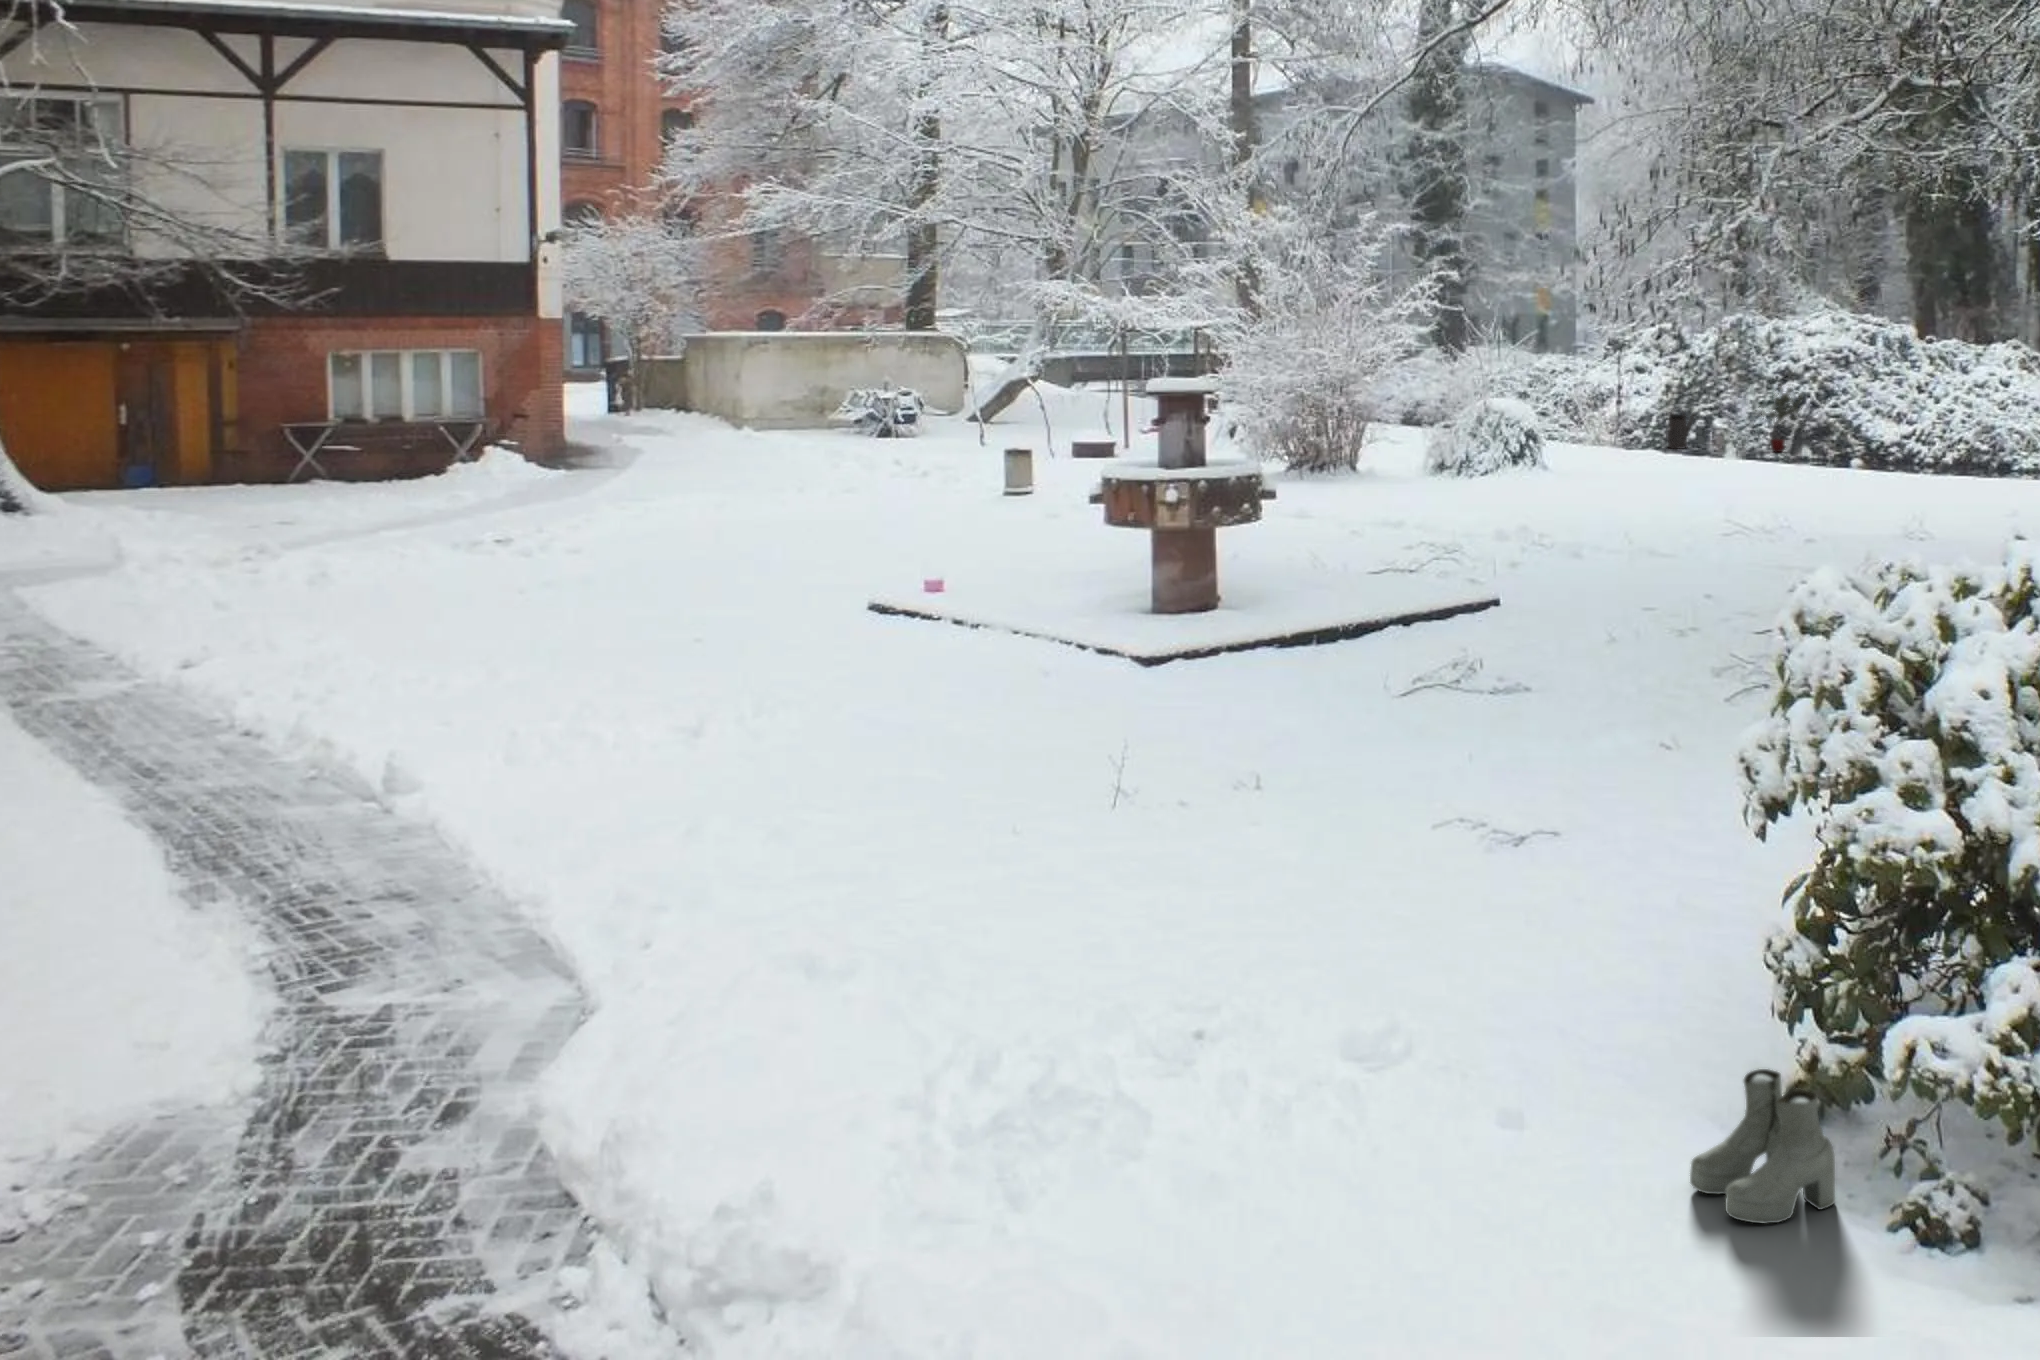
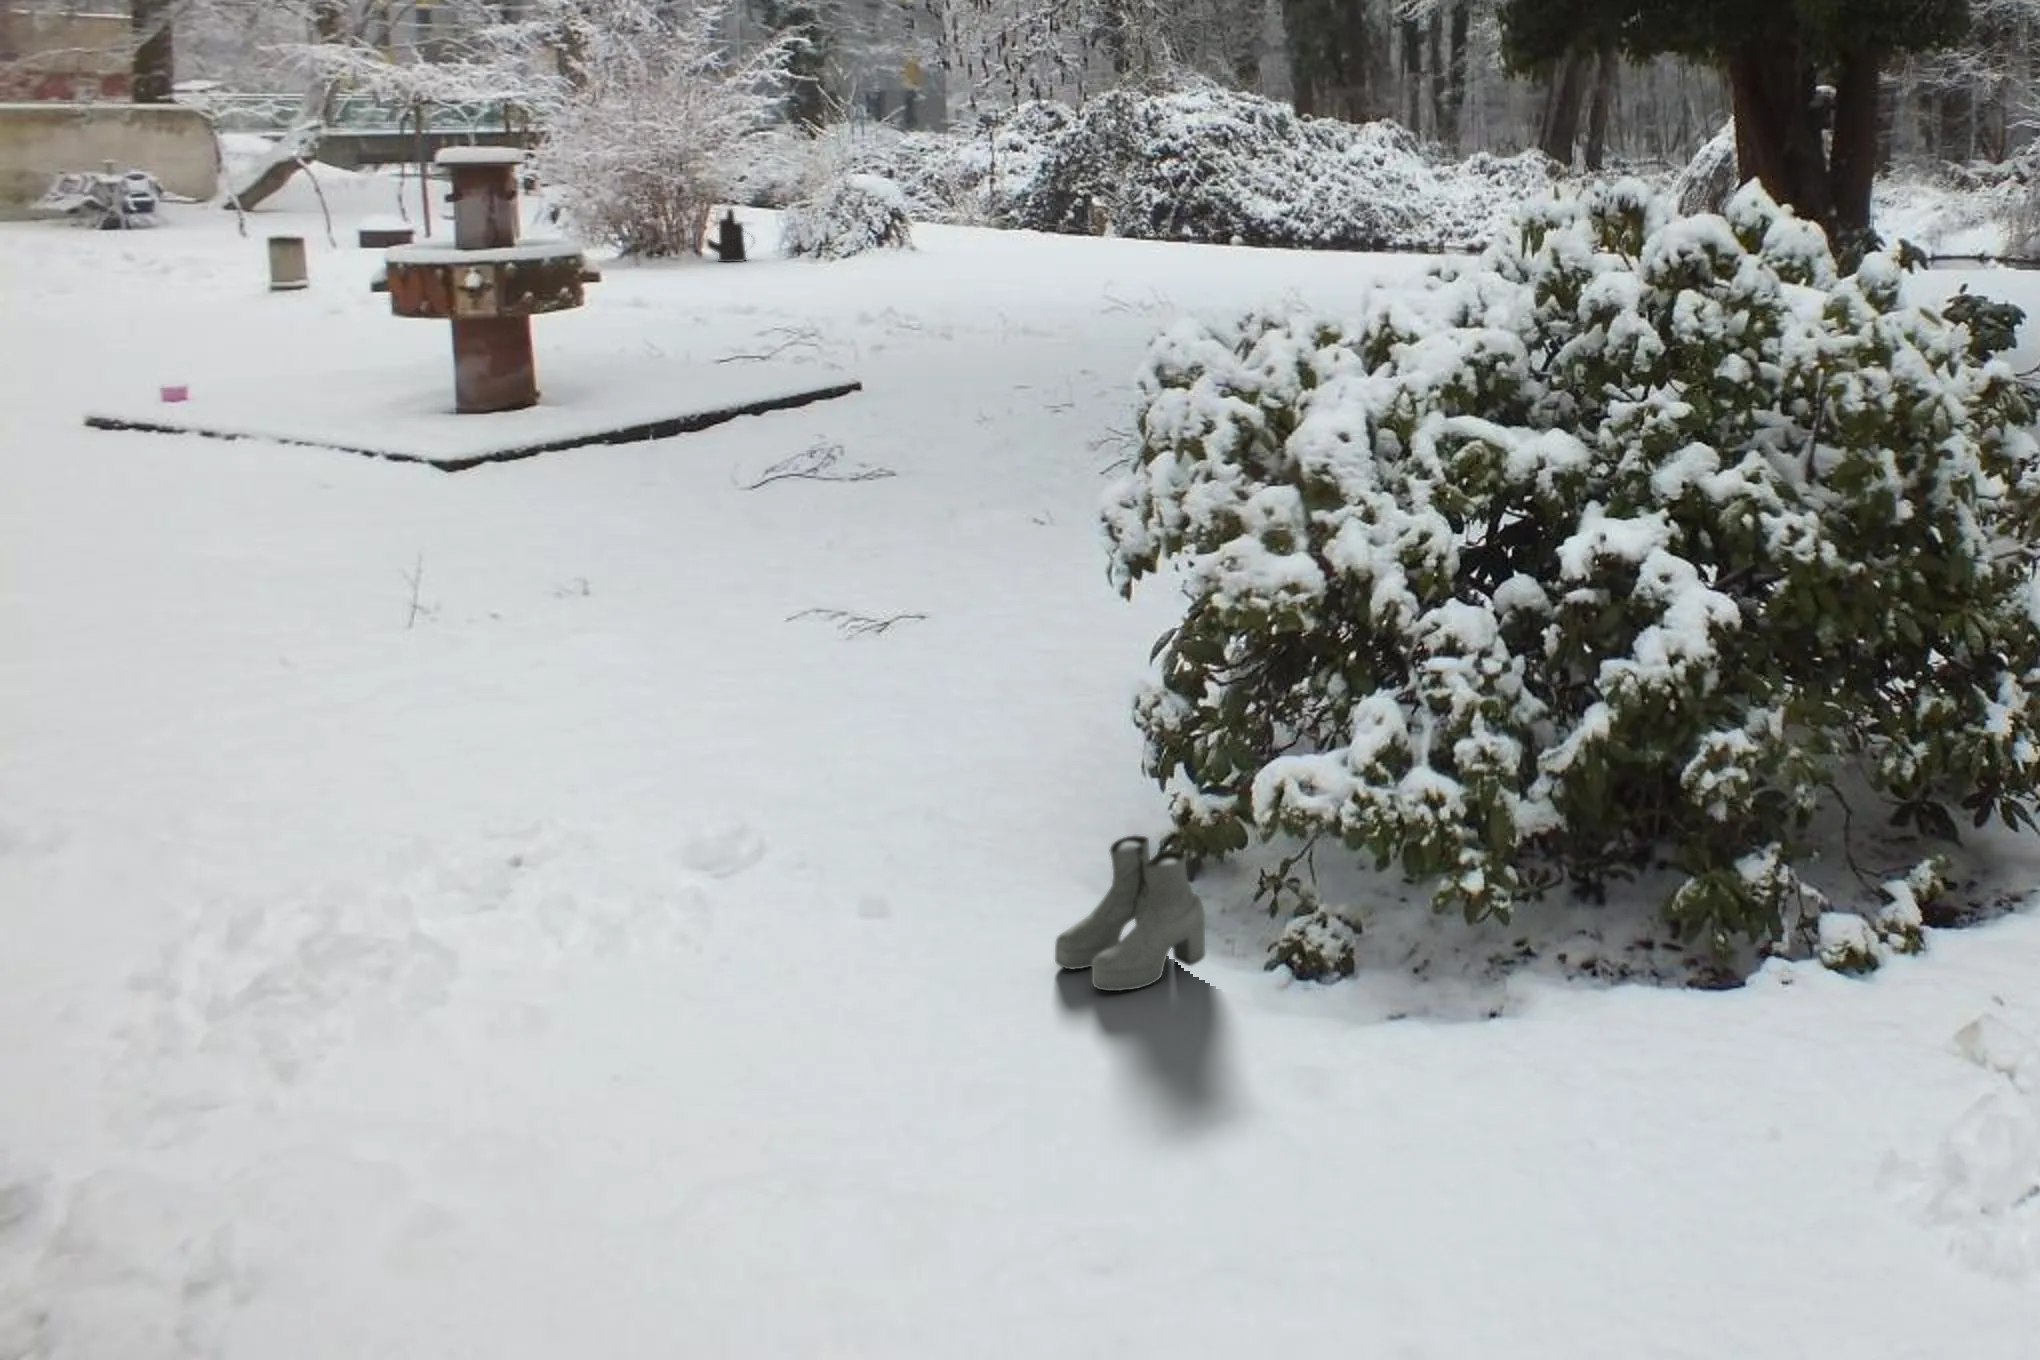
potted tree: present [1755,383,1802,452] -> none [1134,161,1186,231]
watering can: present [1668,414,1694,449] -> present [707,209,752,262]

